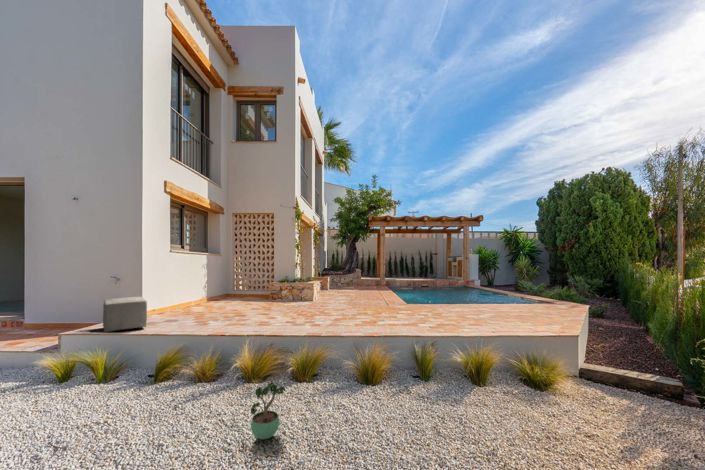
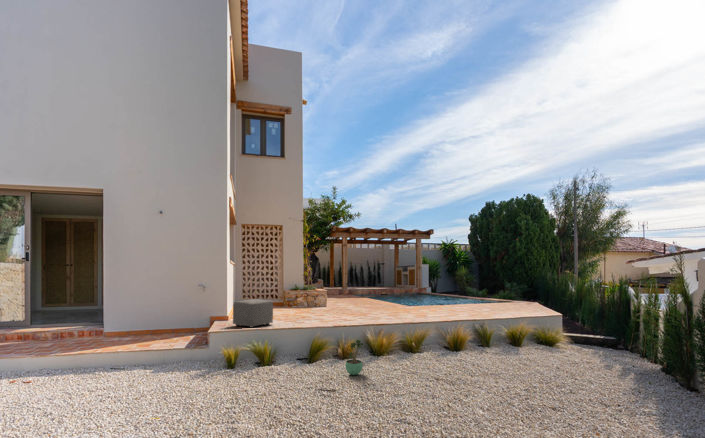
potted plant: present [251,382,285,439] -> present [345,340,363,375]

